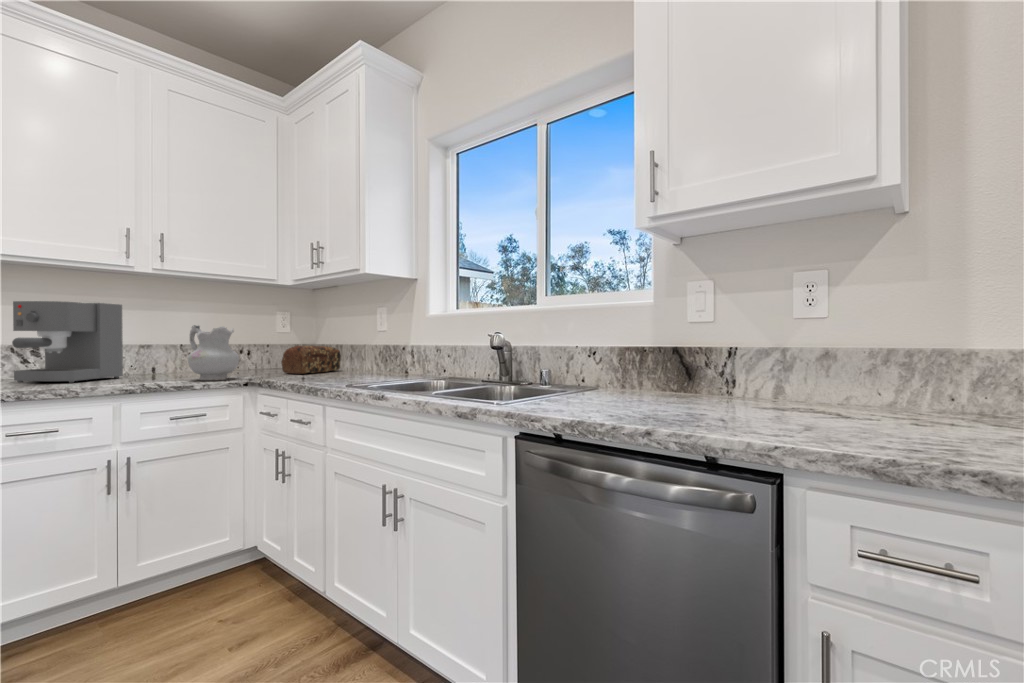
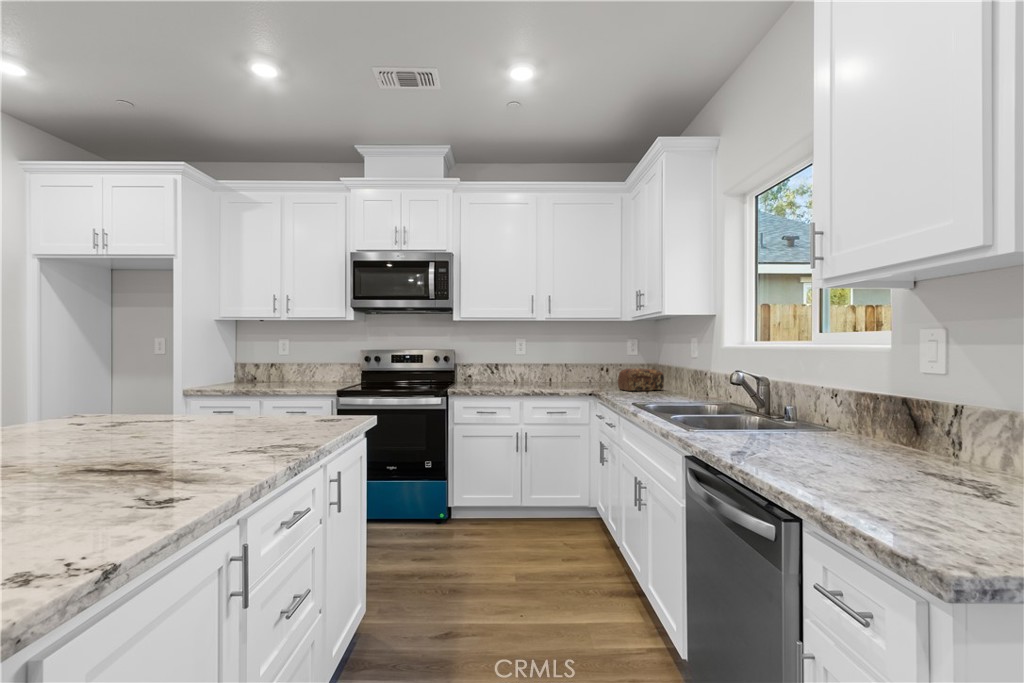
coffee maker: present [12,301,123,383] -> none [484,339,532,386]
ceramic pitcher: present [188,325,239,380] -> none [557,353,586,391]

